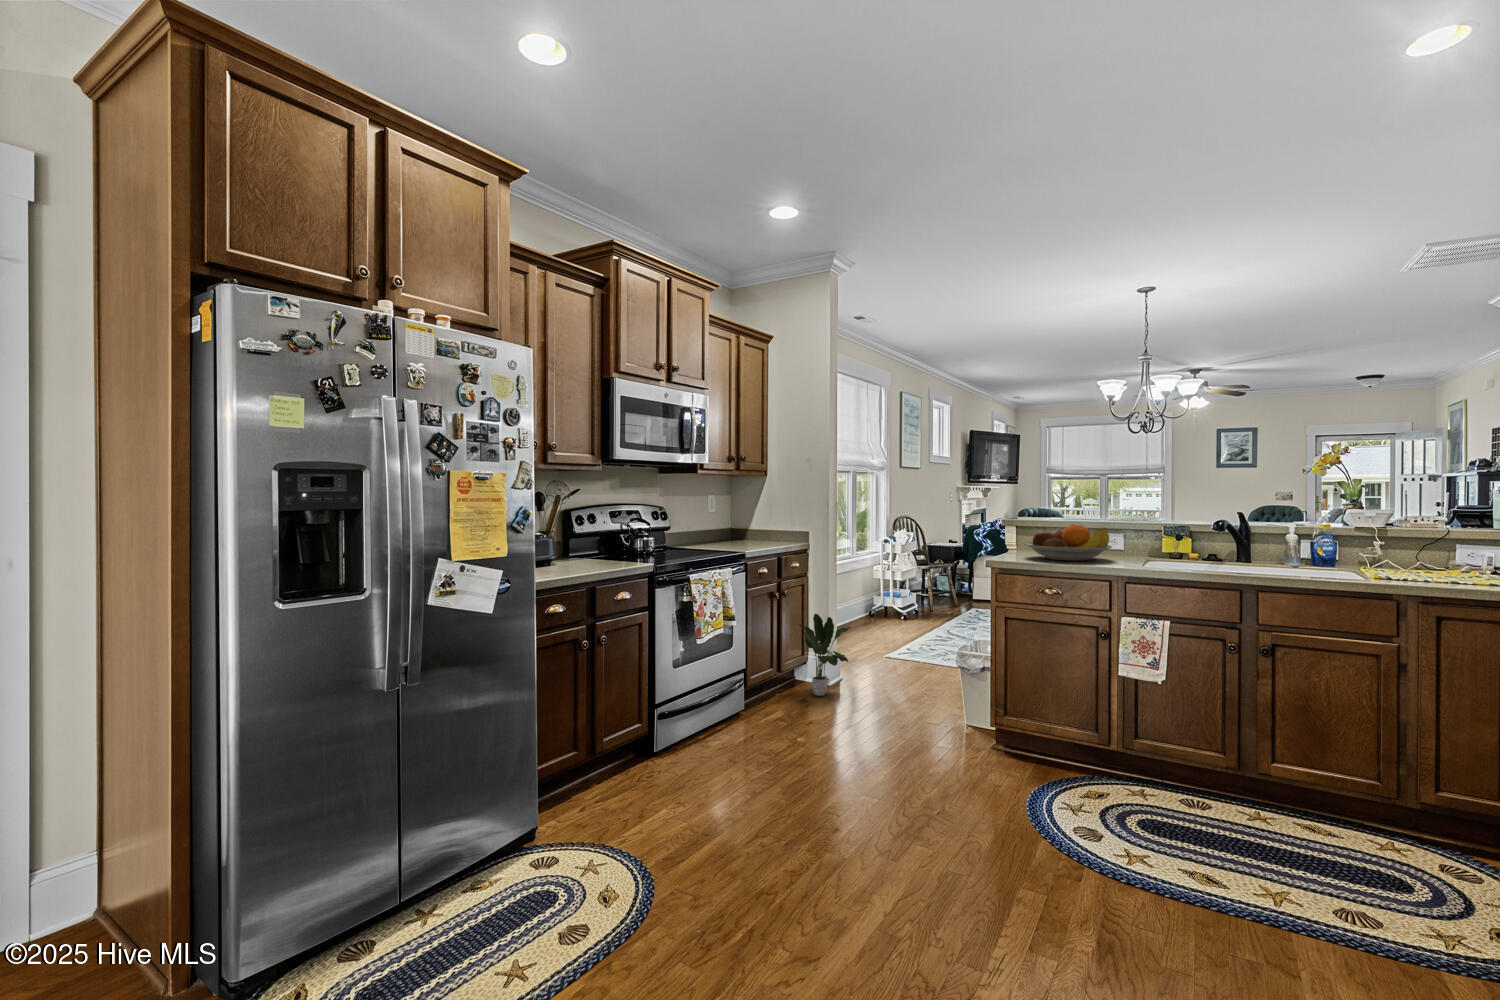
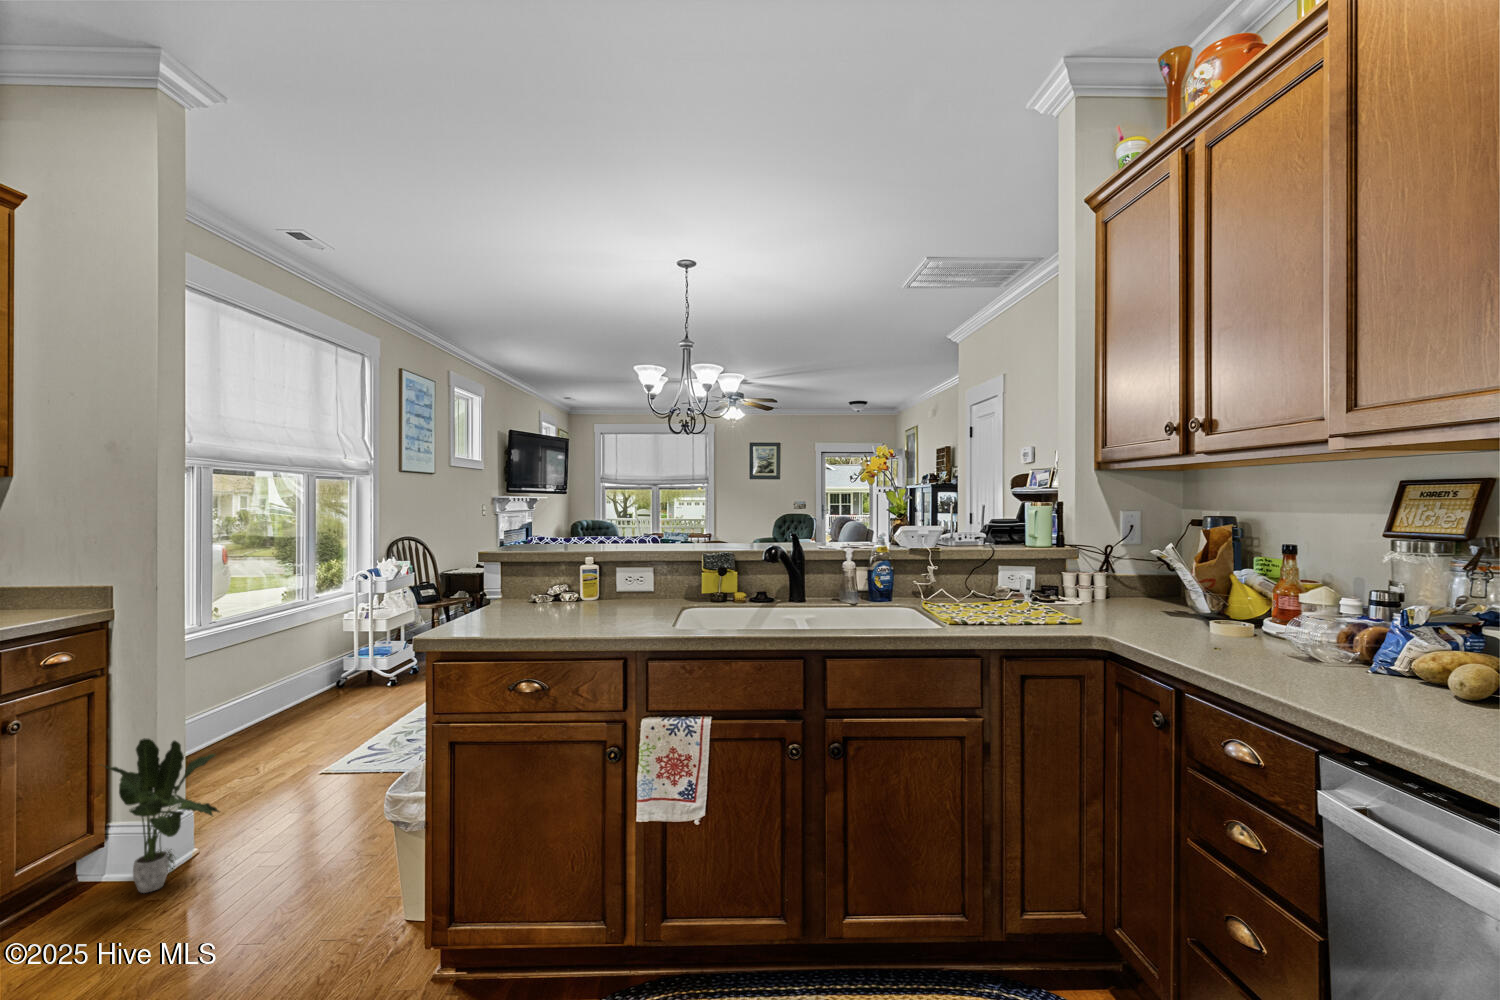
fruit bowl: present [1025,525,1112,561] -> none [498,564,632,623]

